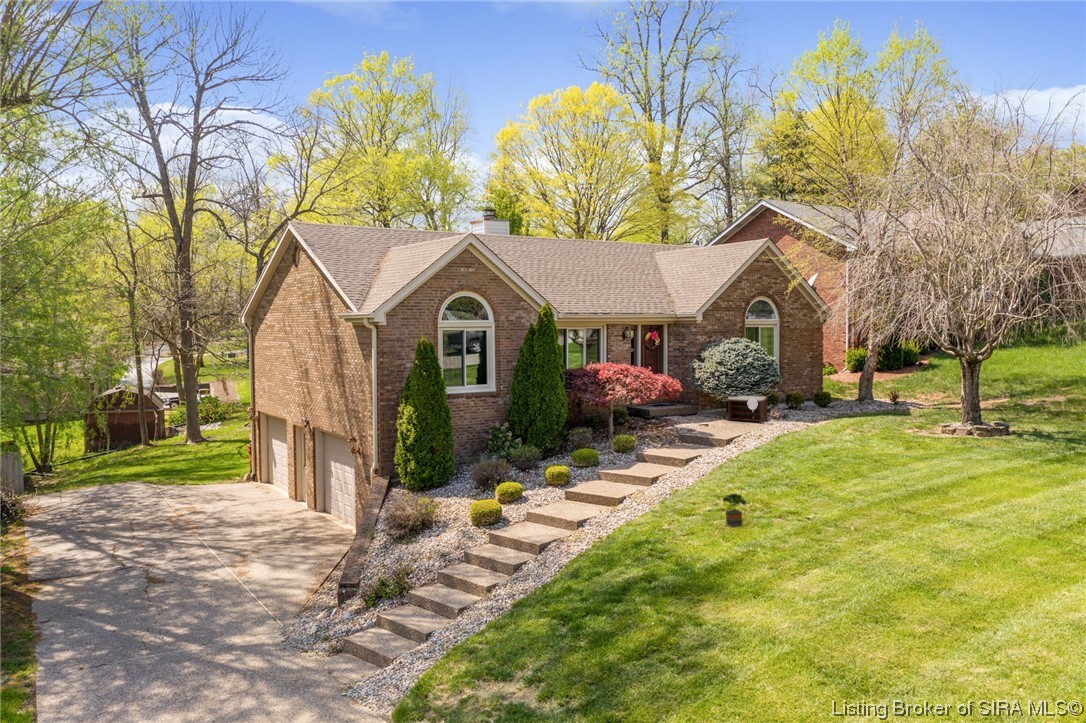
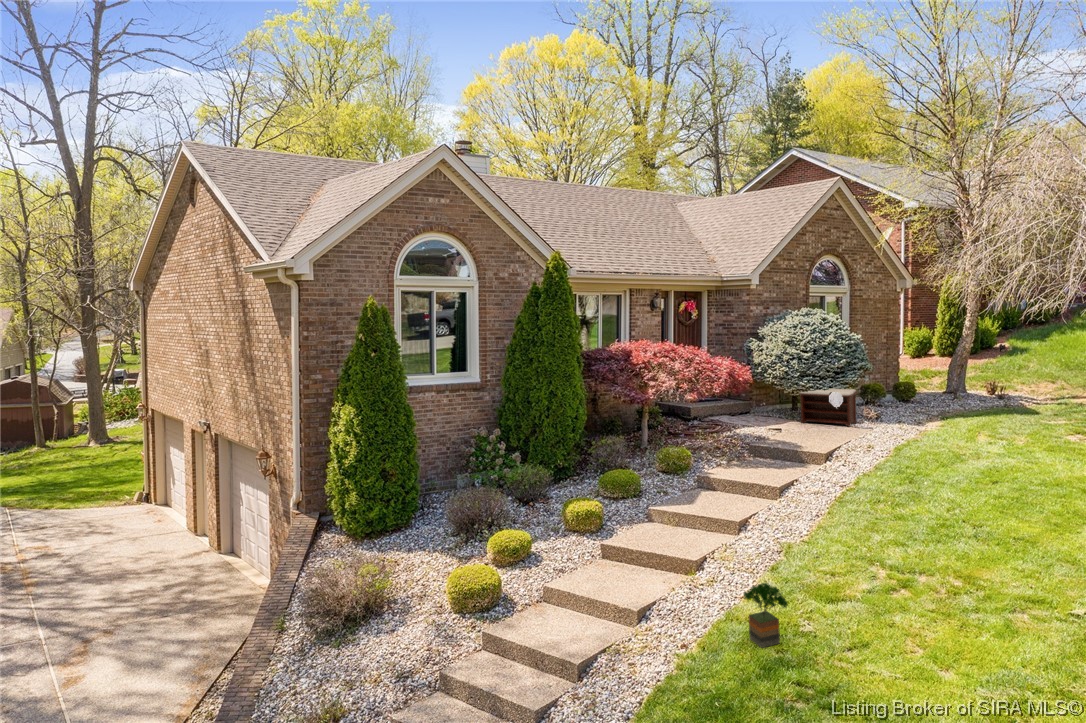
potted tree: present [723,494,746,527] -> present [744,583,788,648]

